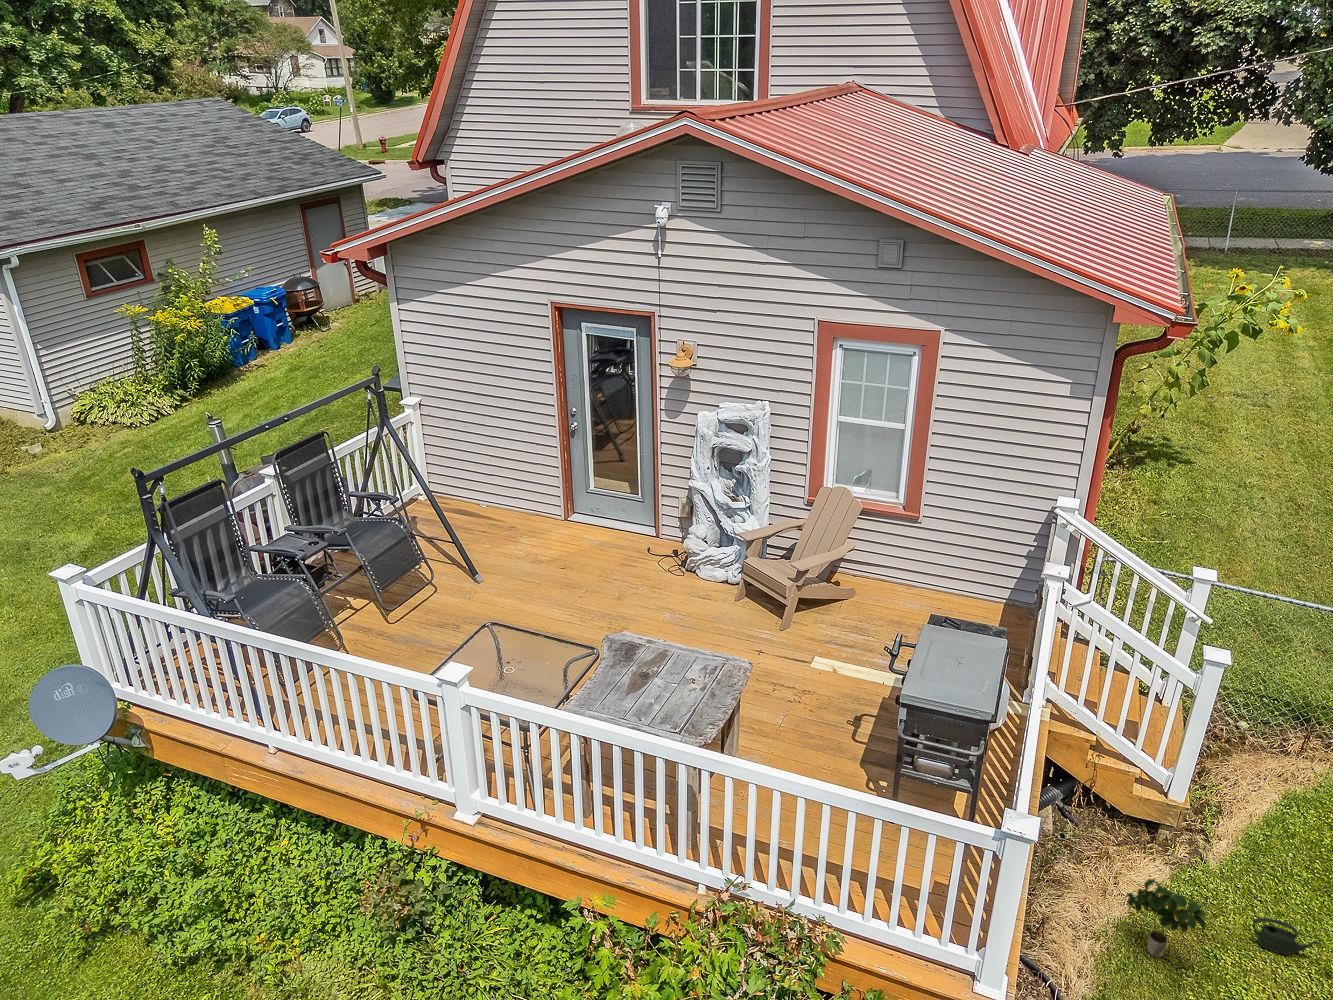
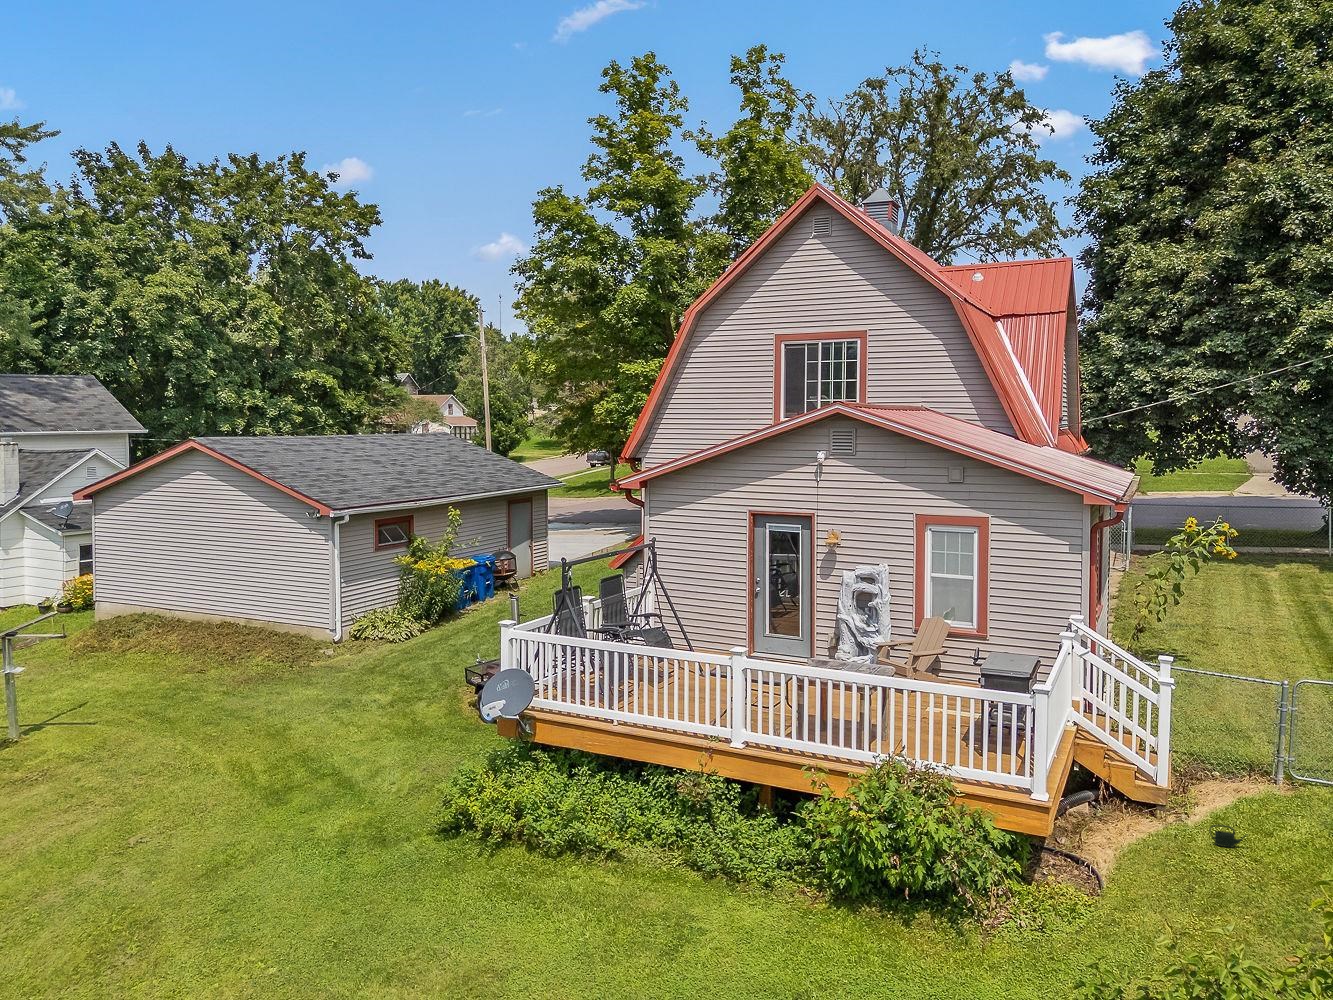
potted plant: present [1126,879,1206,957] -> none [1130,799,1176,852]

